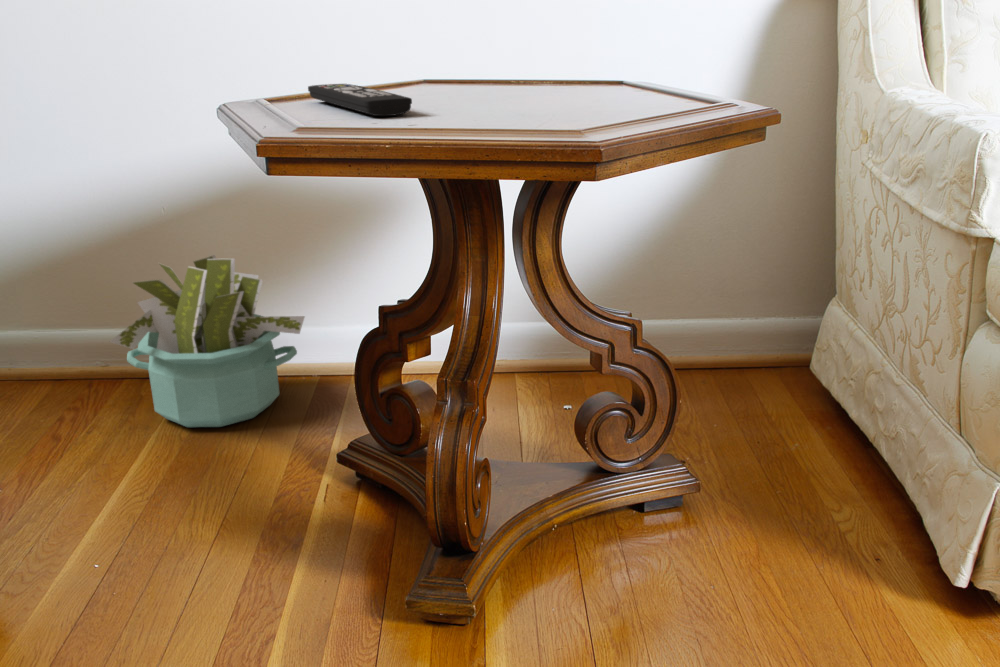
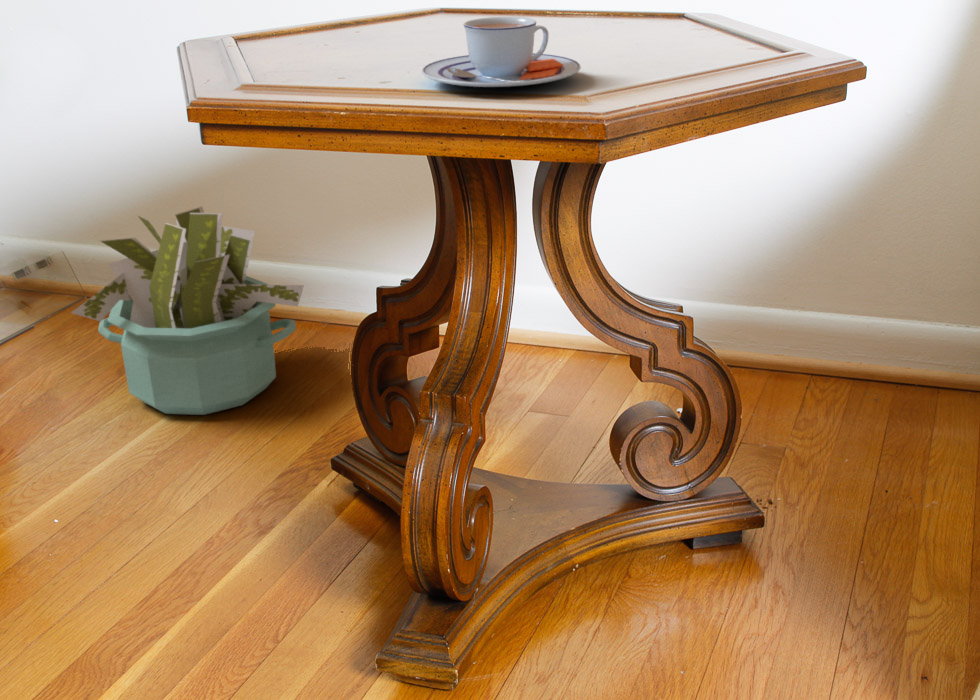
teacup: none [443,75,570,125] -> present [422,17,581,87]
remote control: present [308,84,412,116] -> none [286,12,397,64]

